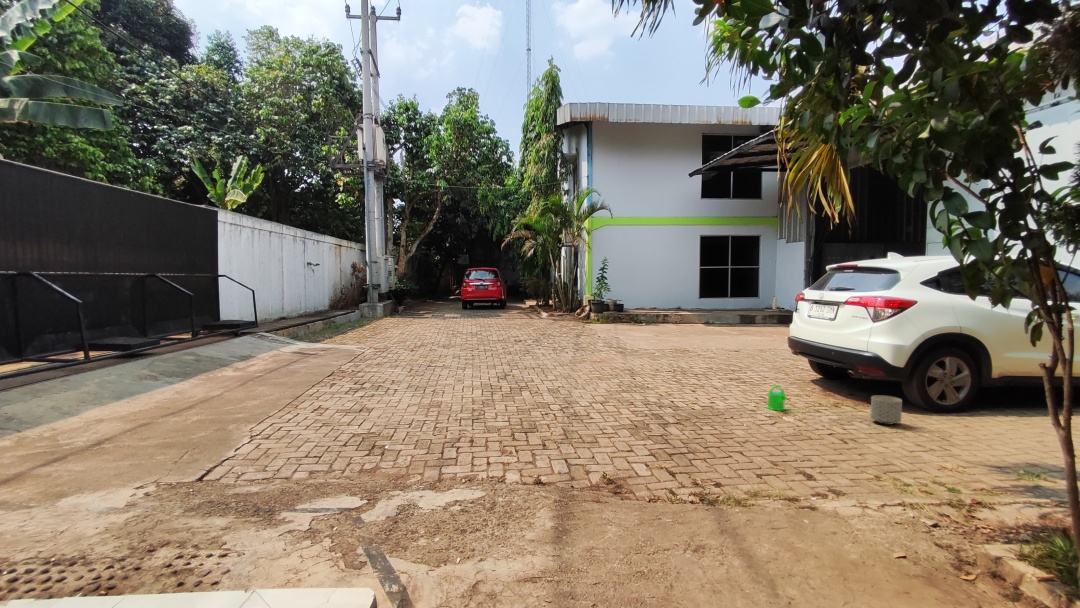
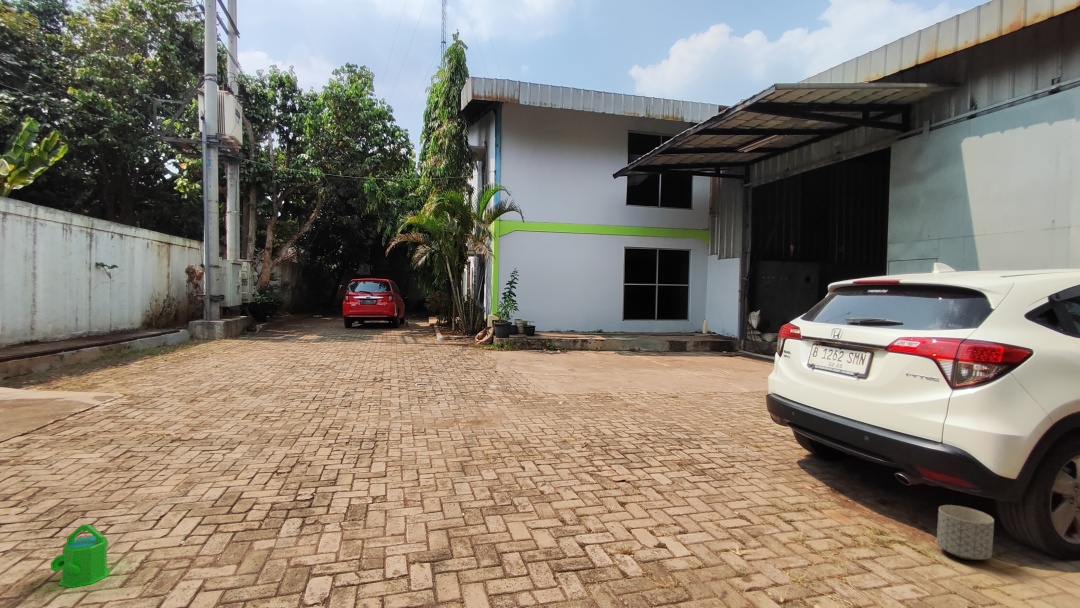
watering can: present [767,385,786,410] -> present [51,525,110,588]

